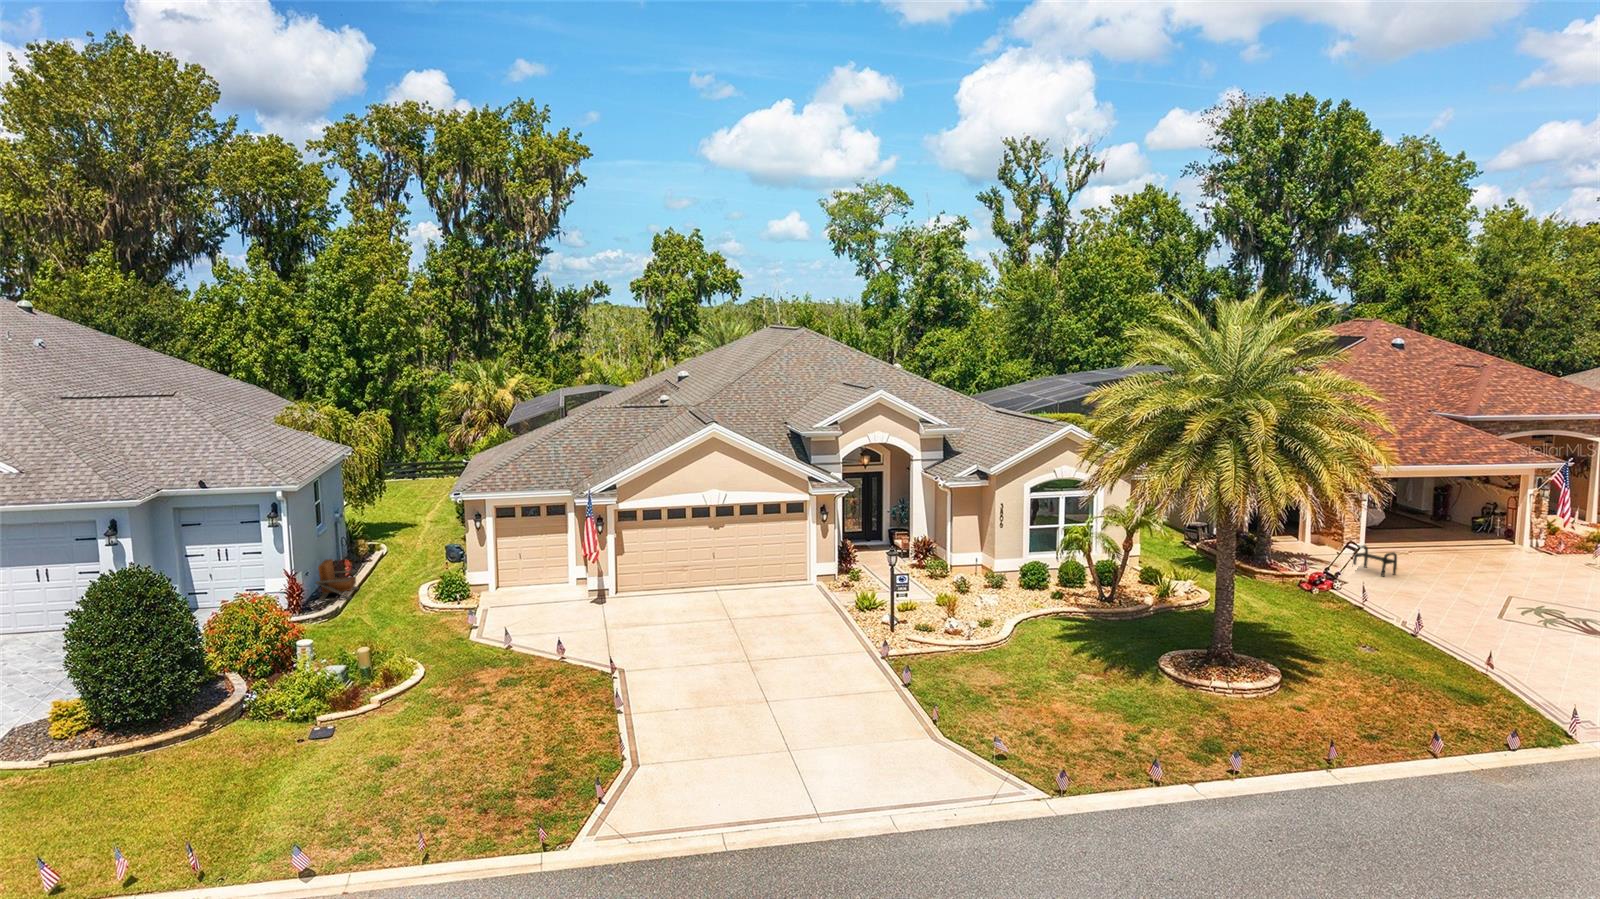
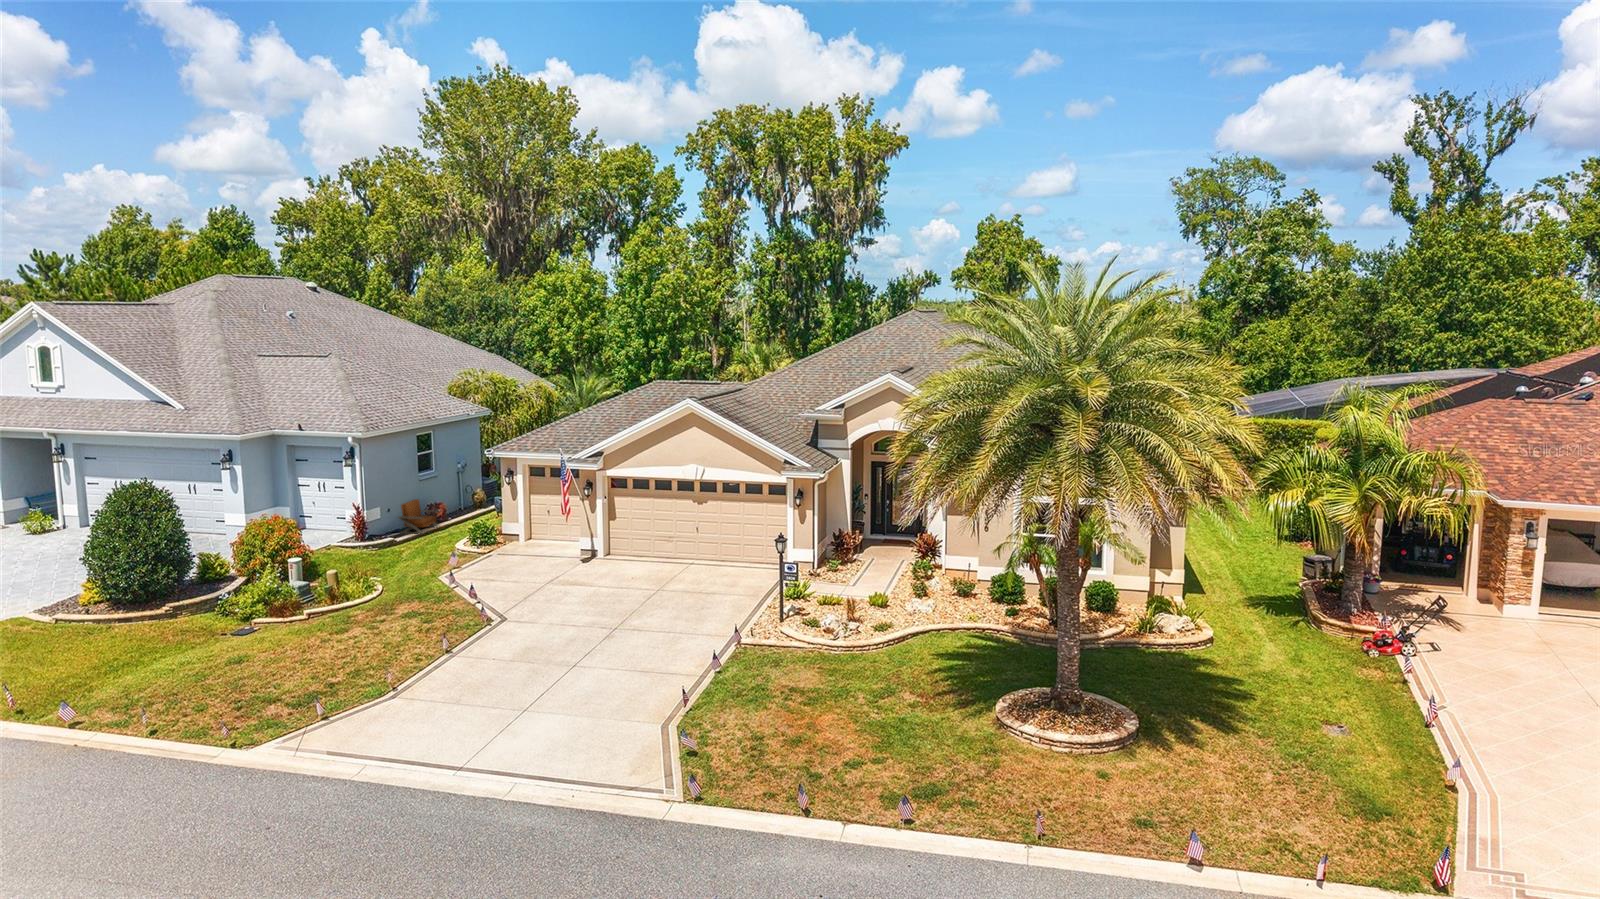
bench: present [1353,546,1397,577] -> none [1489,606,1549,652]

